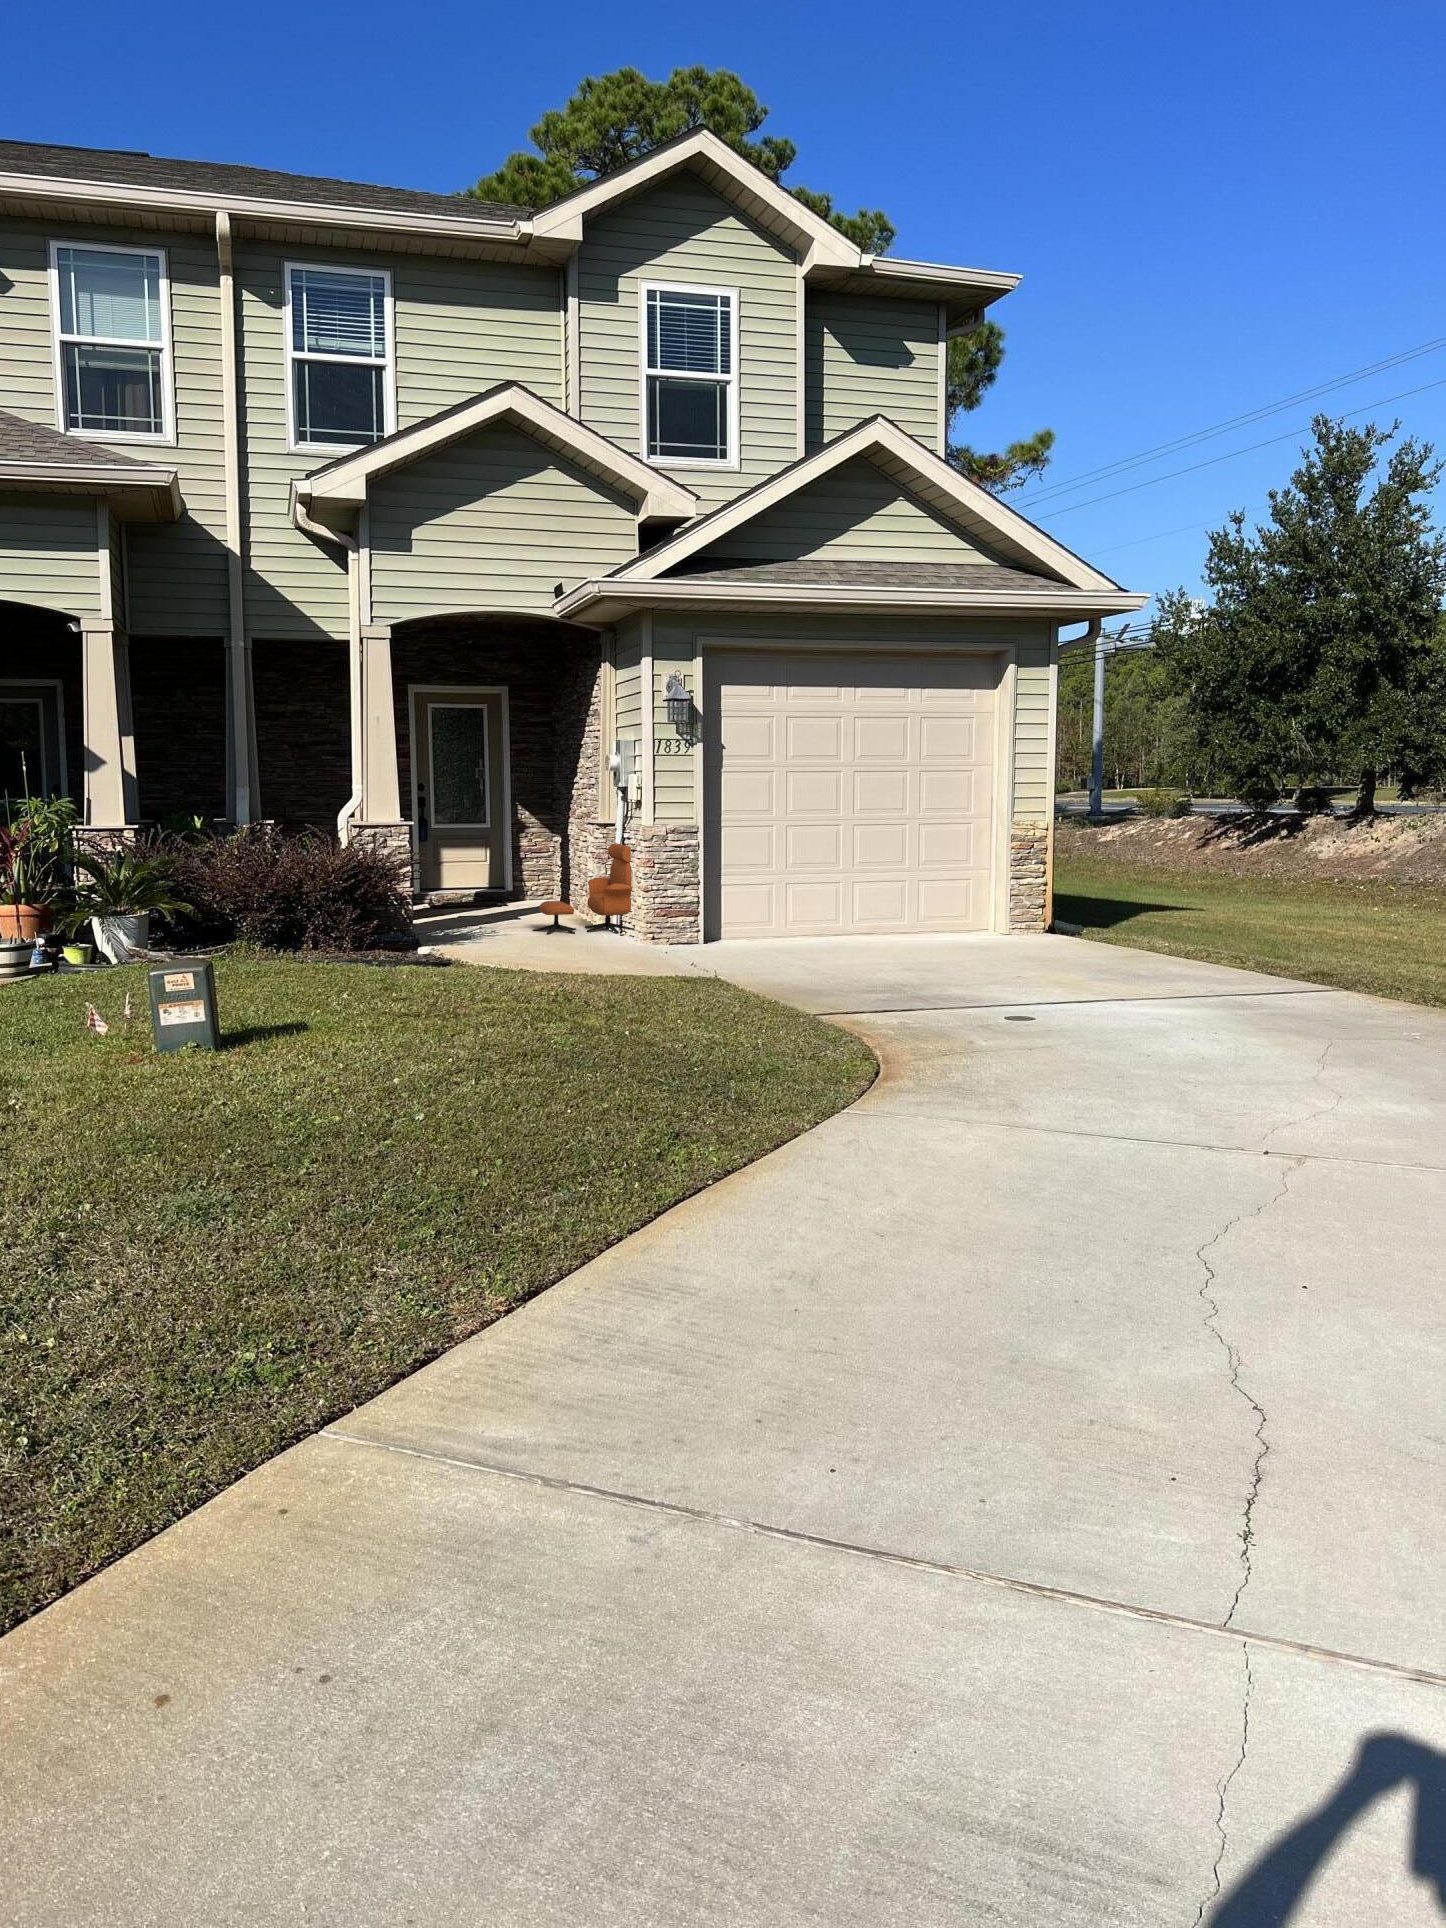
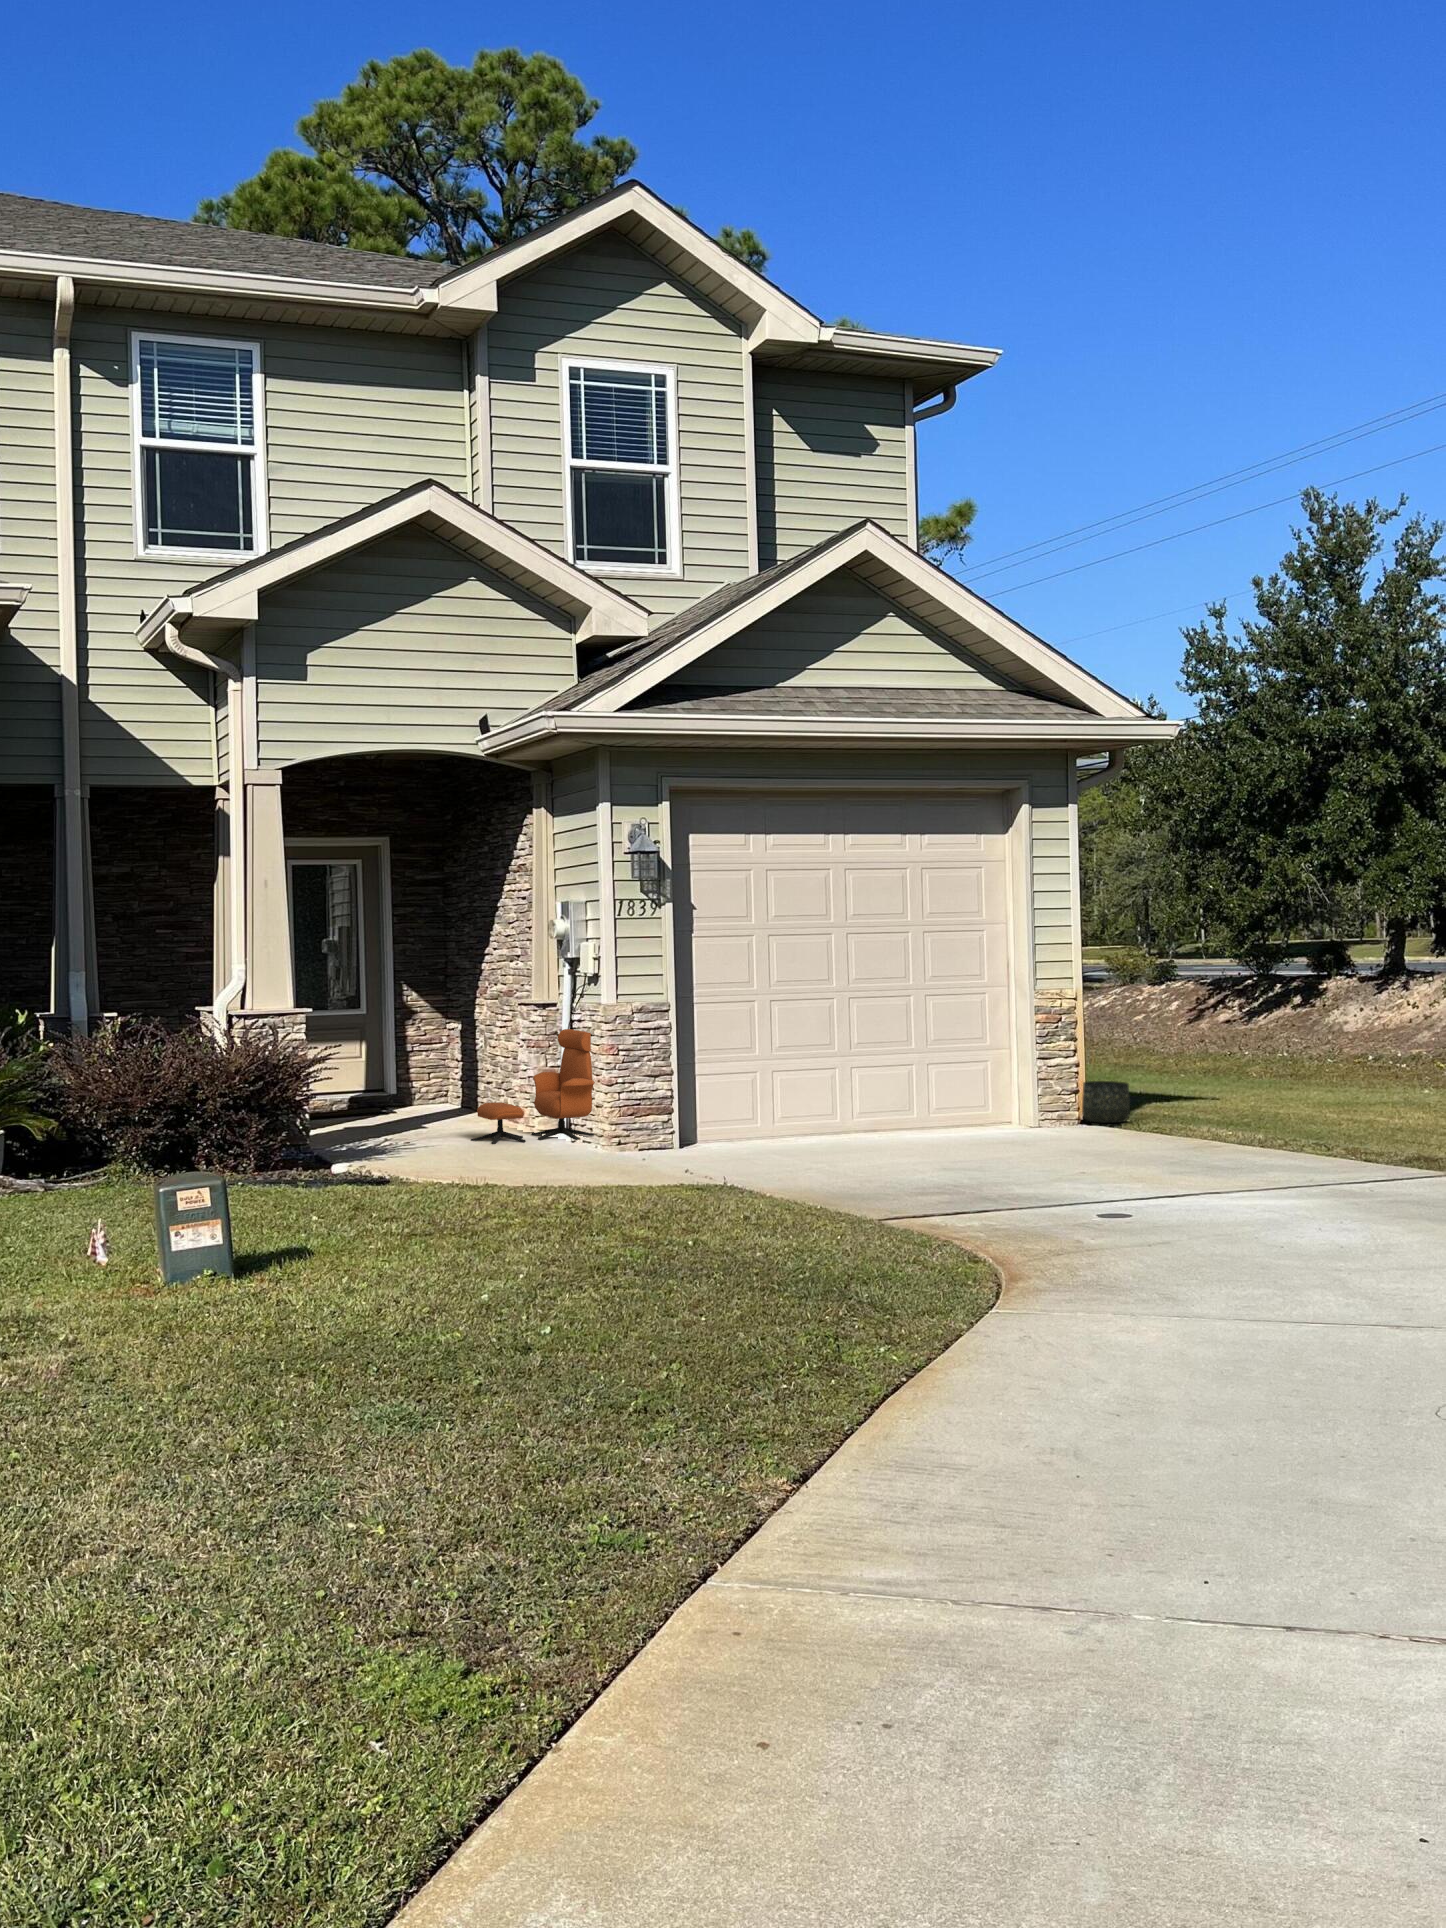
basket: none [1048,898,1089,933] -> present [1082,1081,1130,1123]

